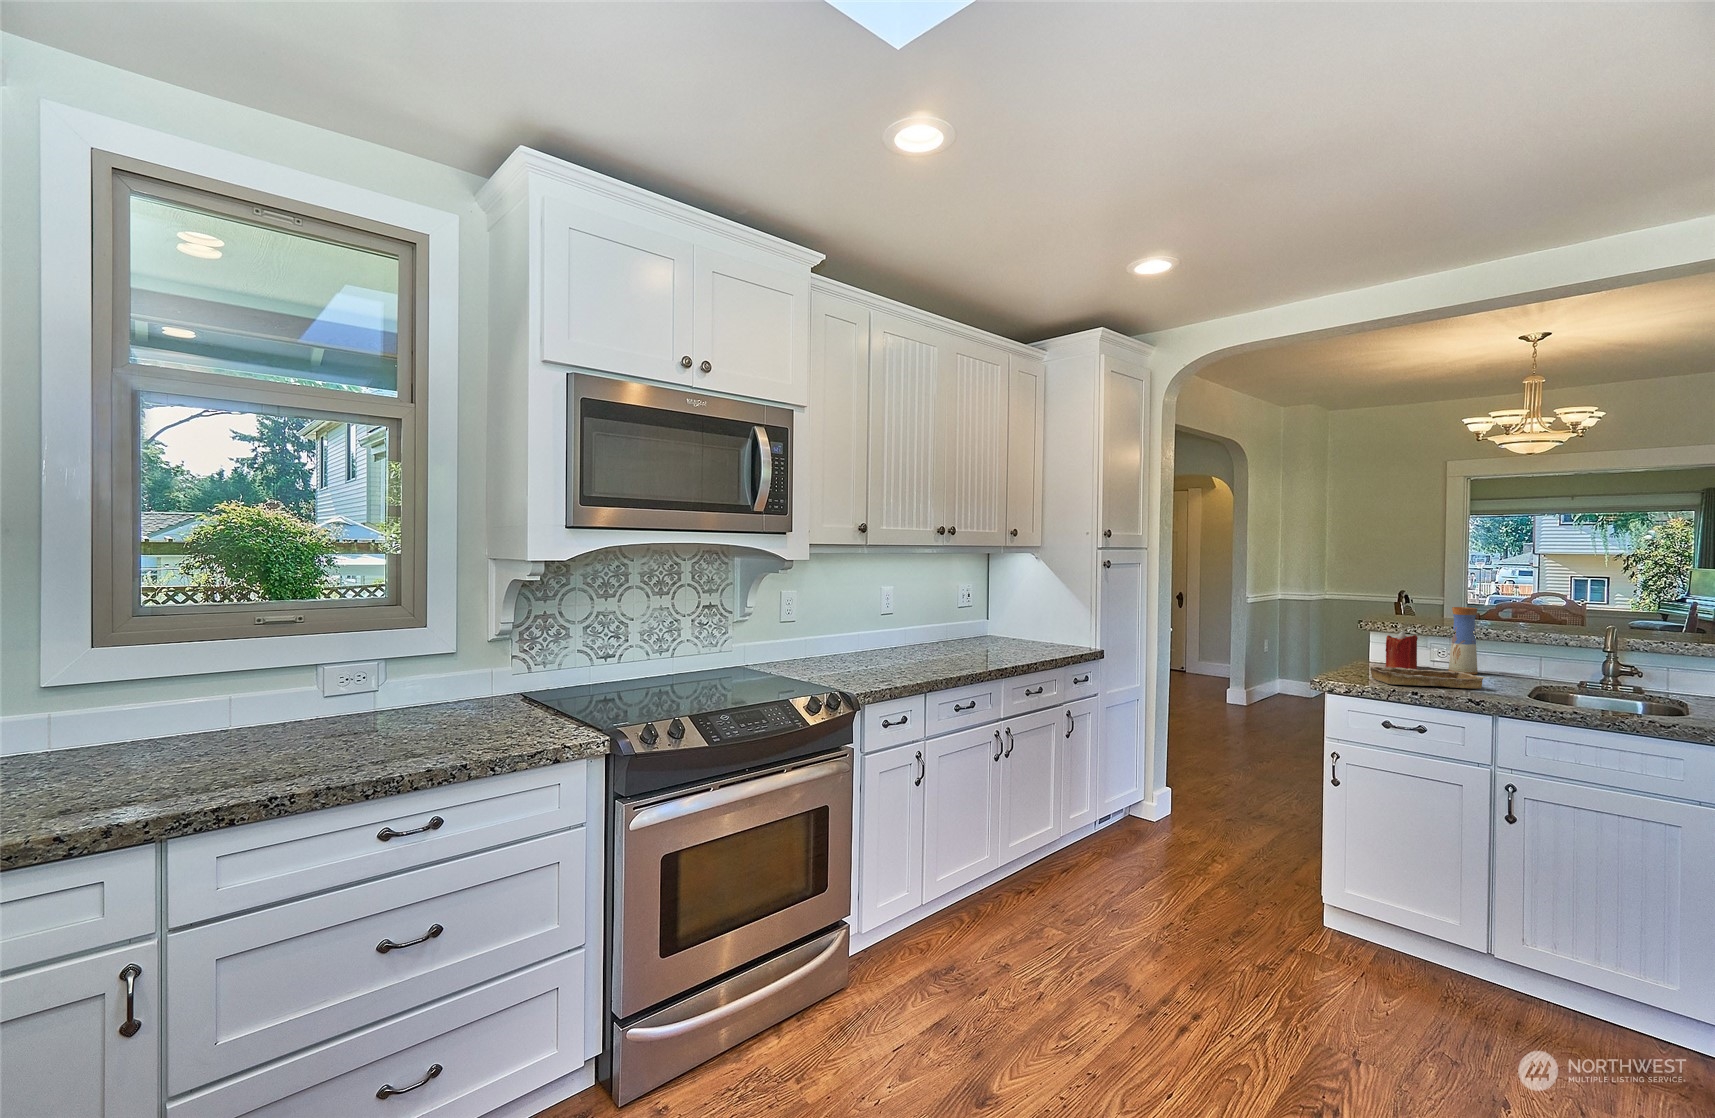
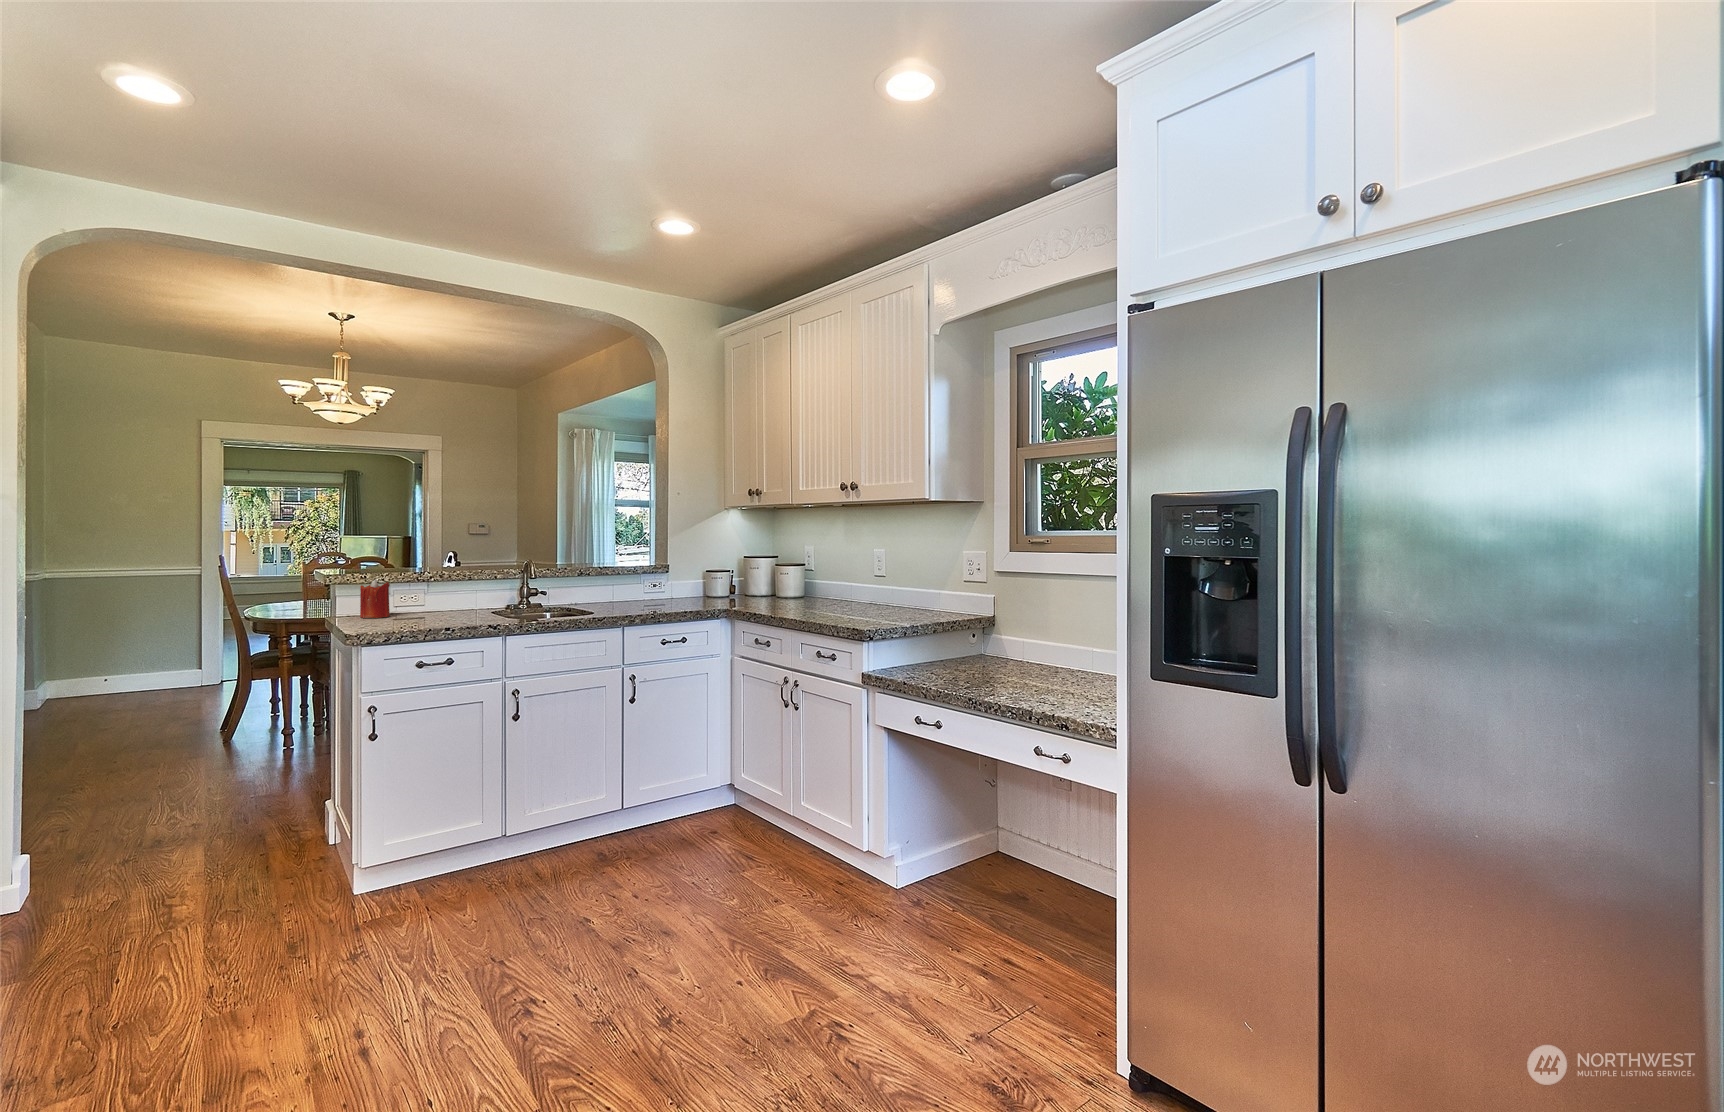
vase: present [1448,607,1478,674] -> none [409,553,433,613]
tray: present [1367,666,1485,689] -> none [377,609,475,628]

